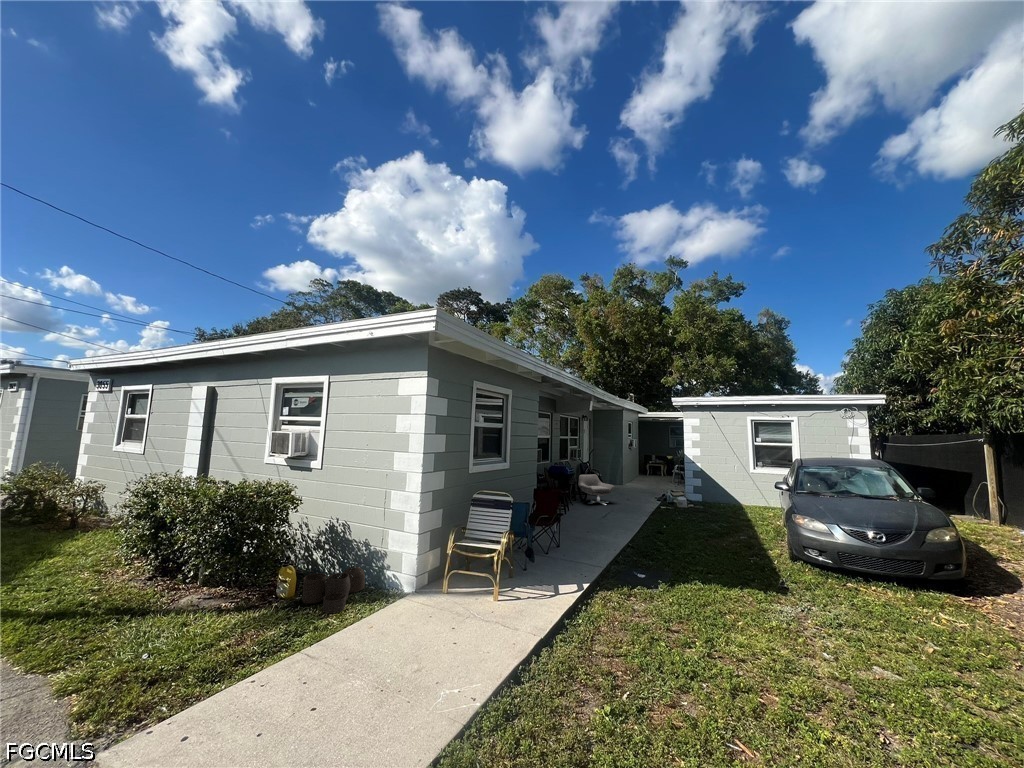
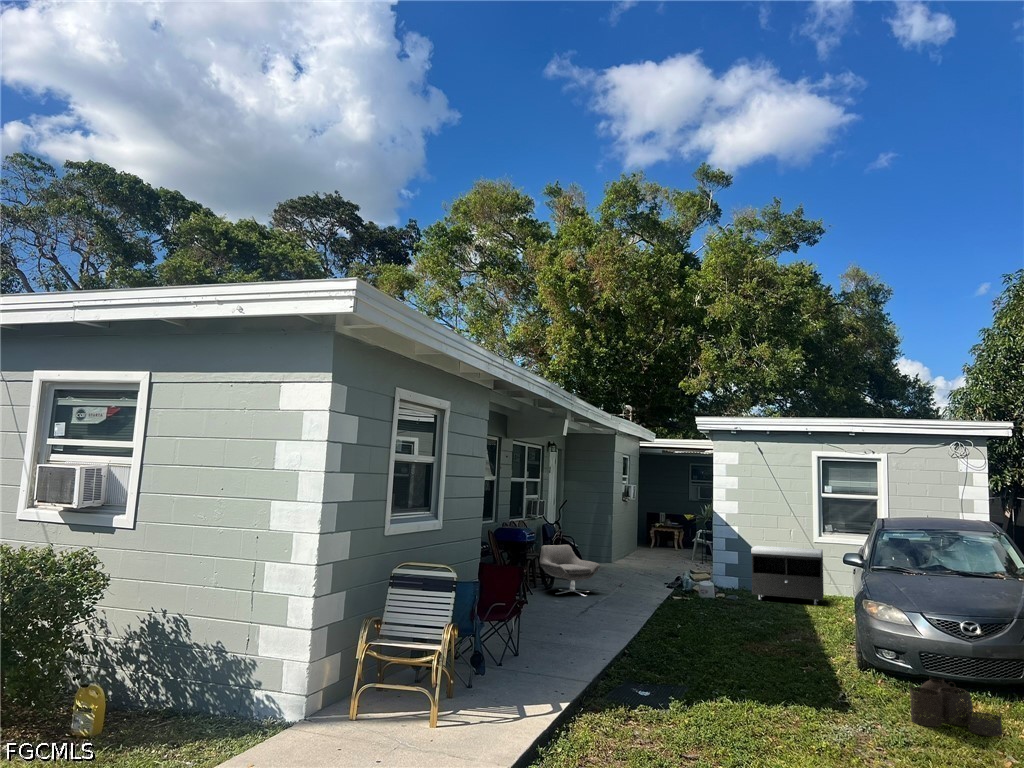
storage bench: none [709,475,758,512] -> present [751,546,824,604]
woven basket: present [302,566,365,613] -> present [909,679,1002,736]

